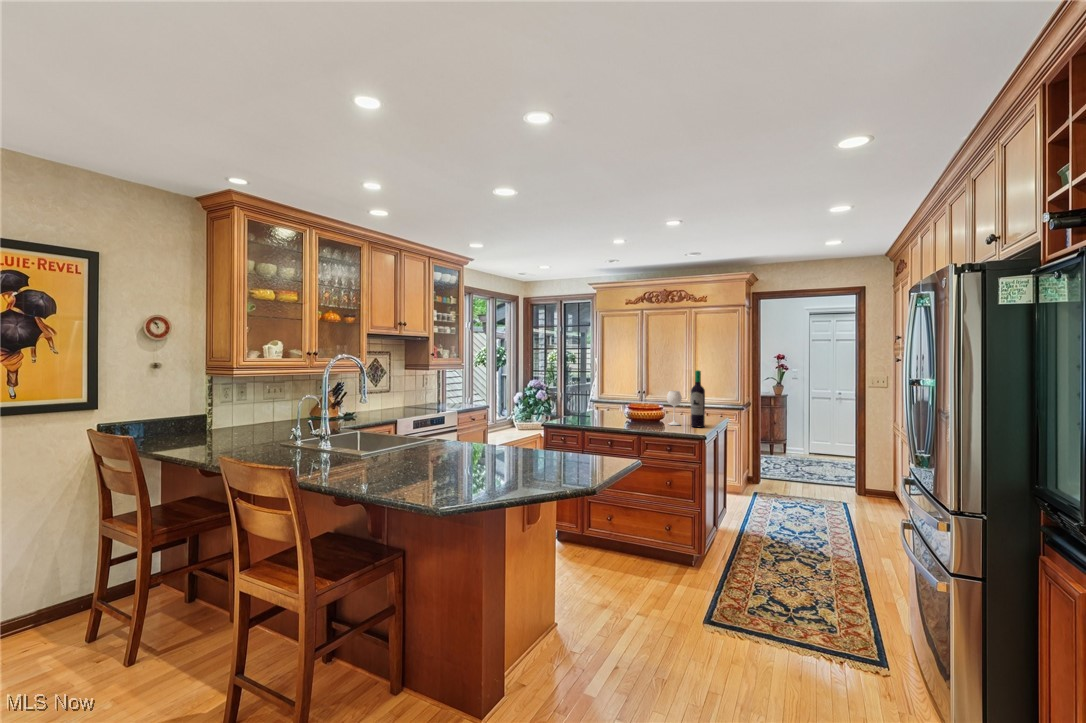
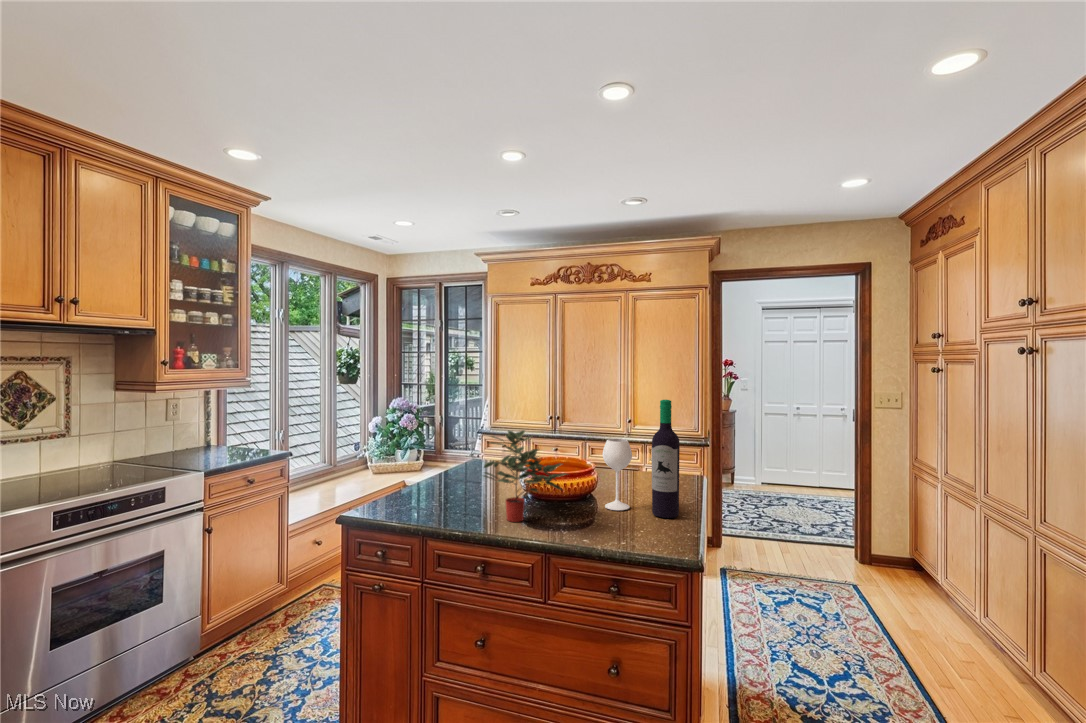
potted plant: none [608,384,650,426] -> present [484,430,566,522]

